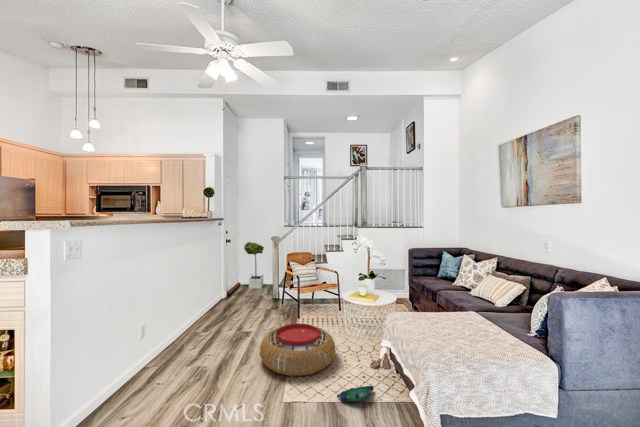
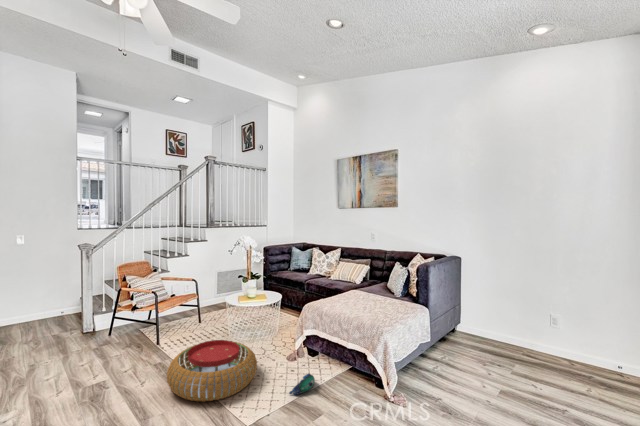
potted tree: present [244,242,264,288] -> none [18,256,57,327]

